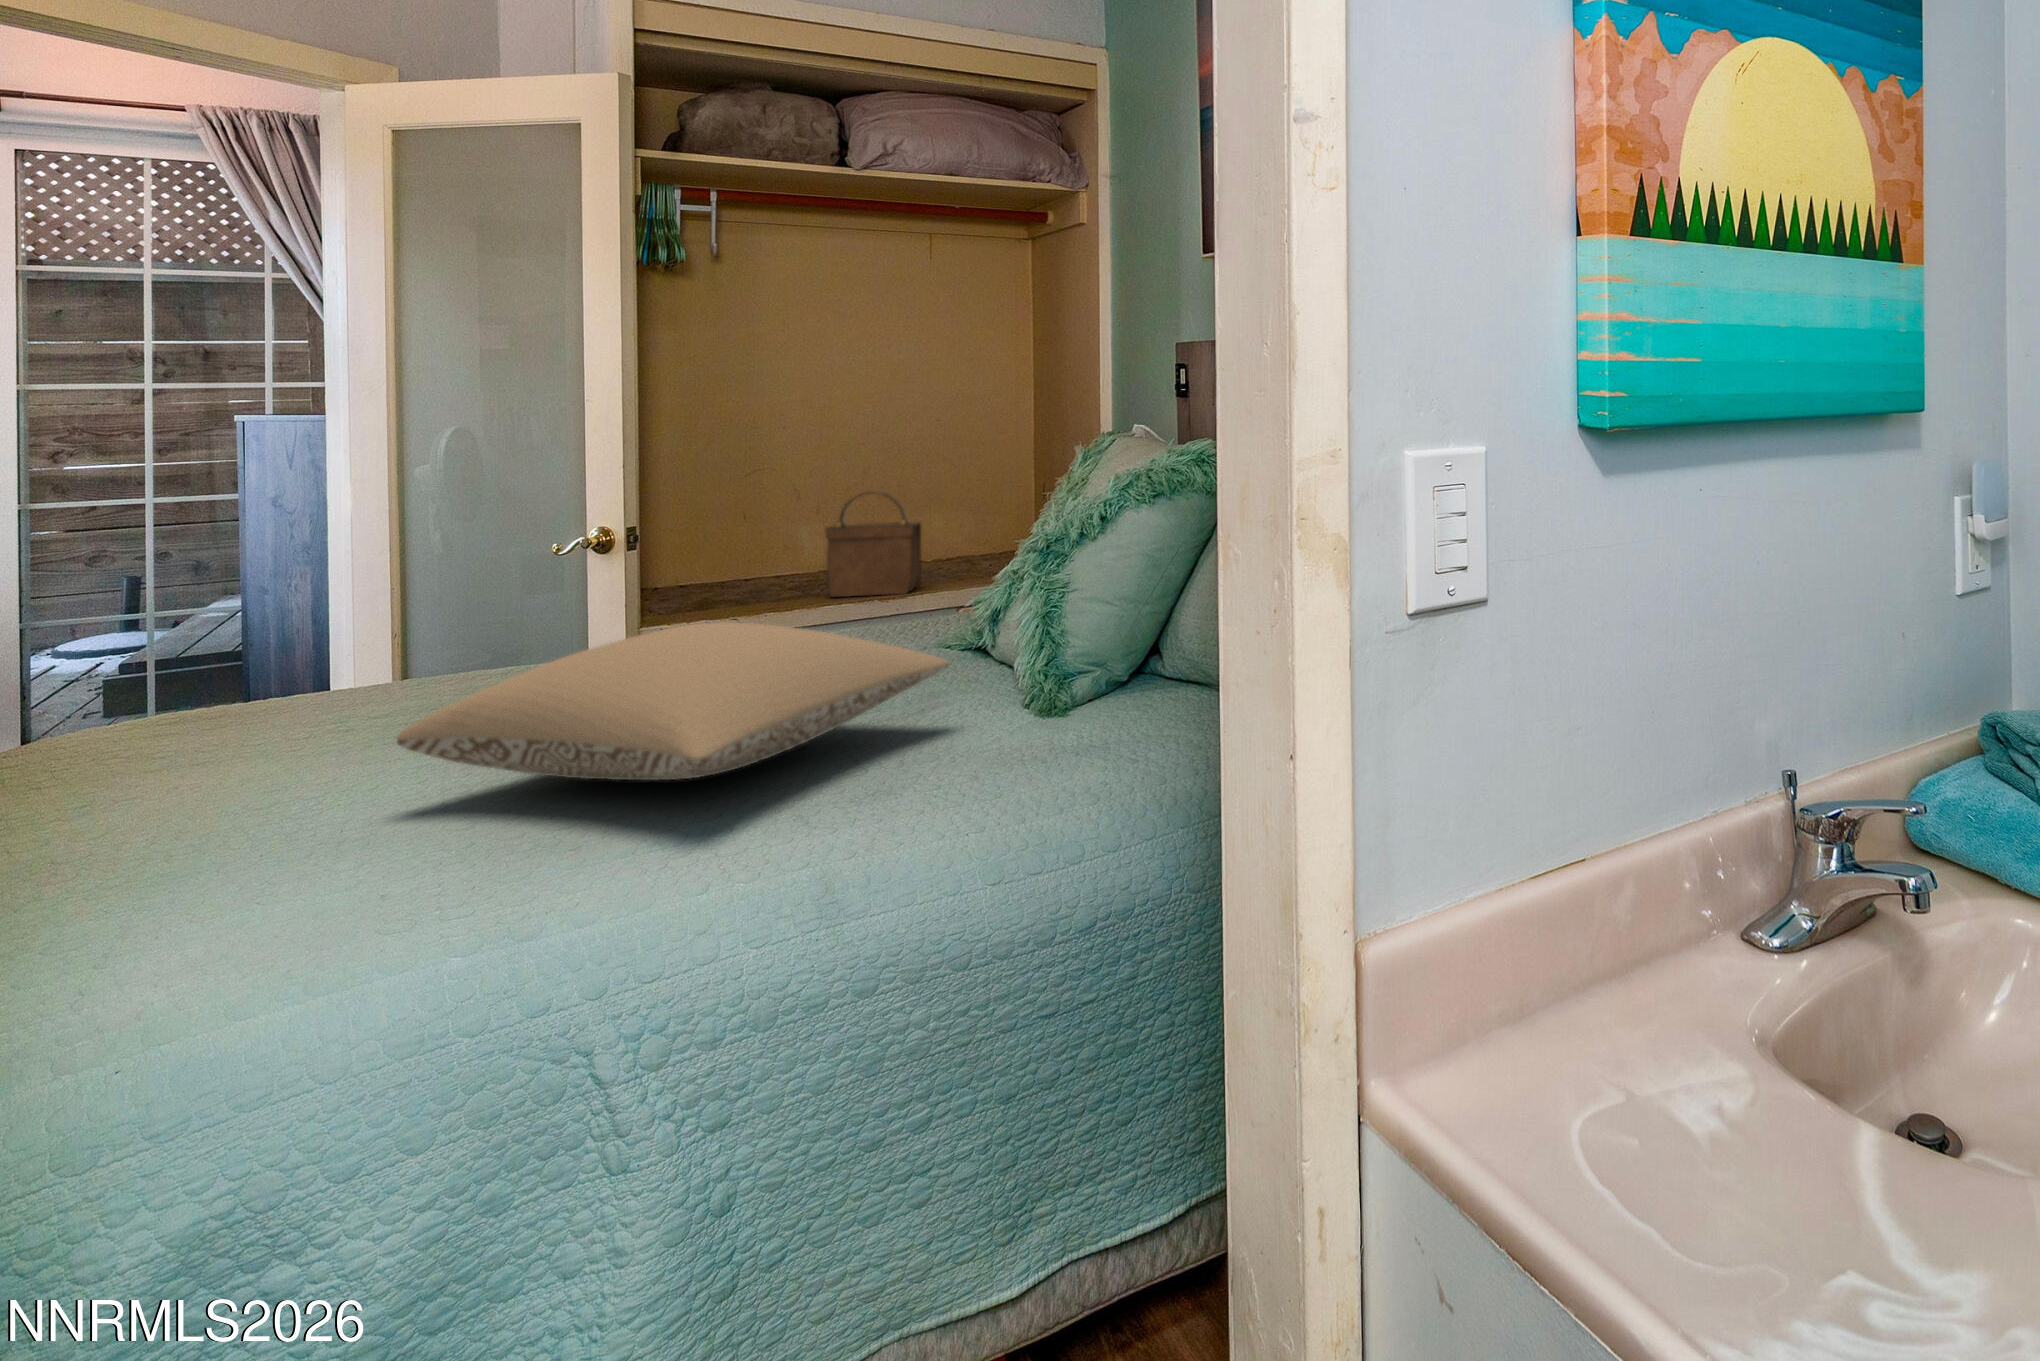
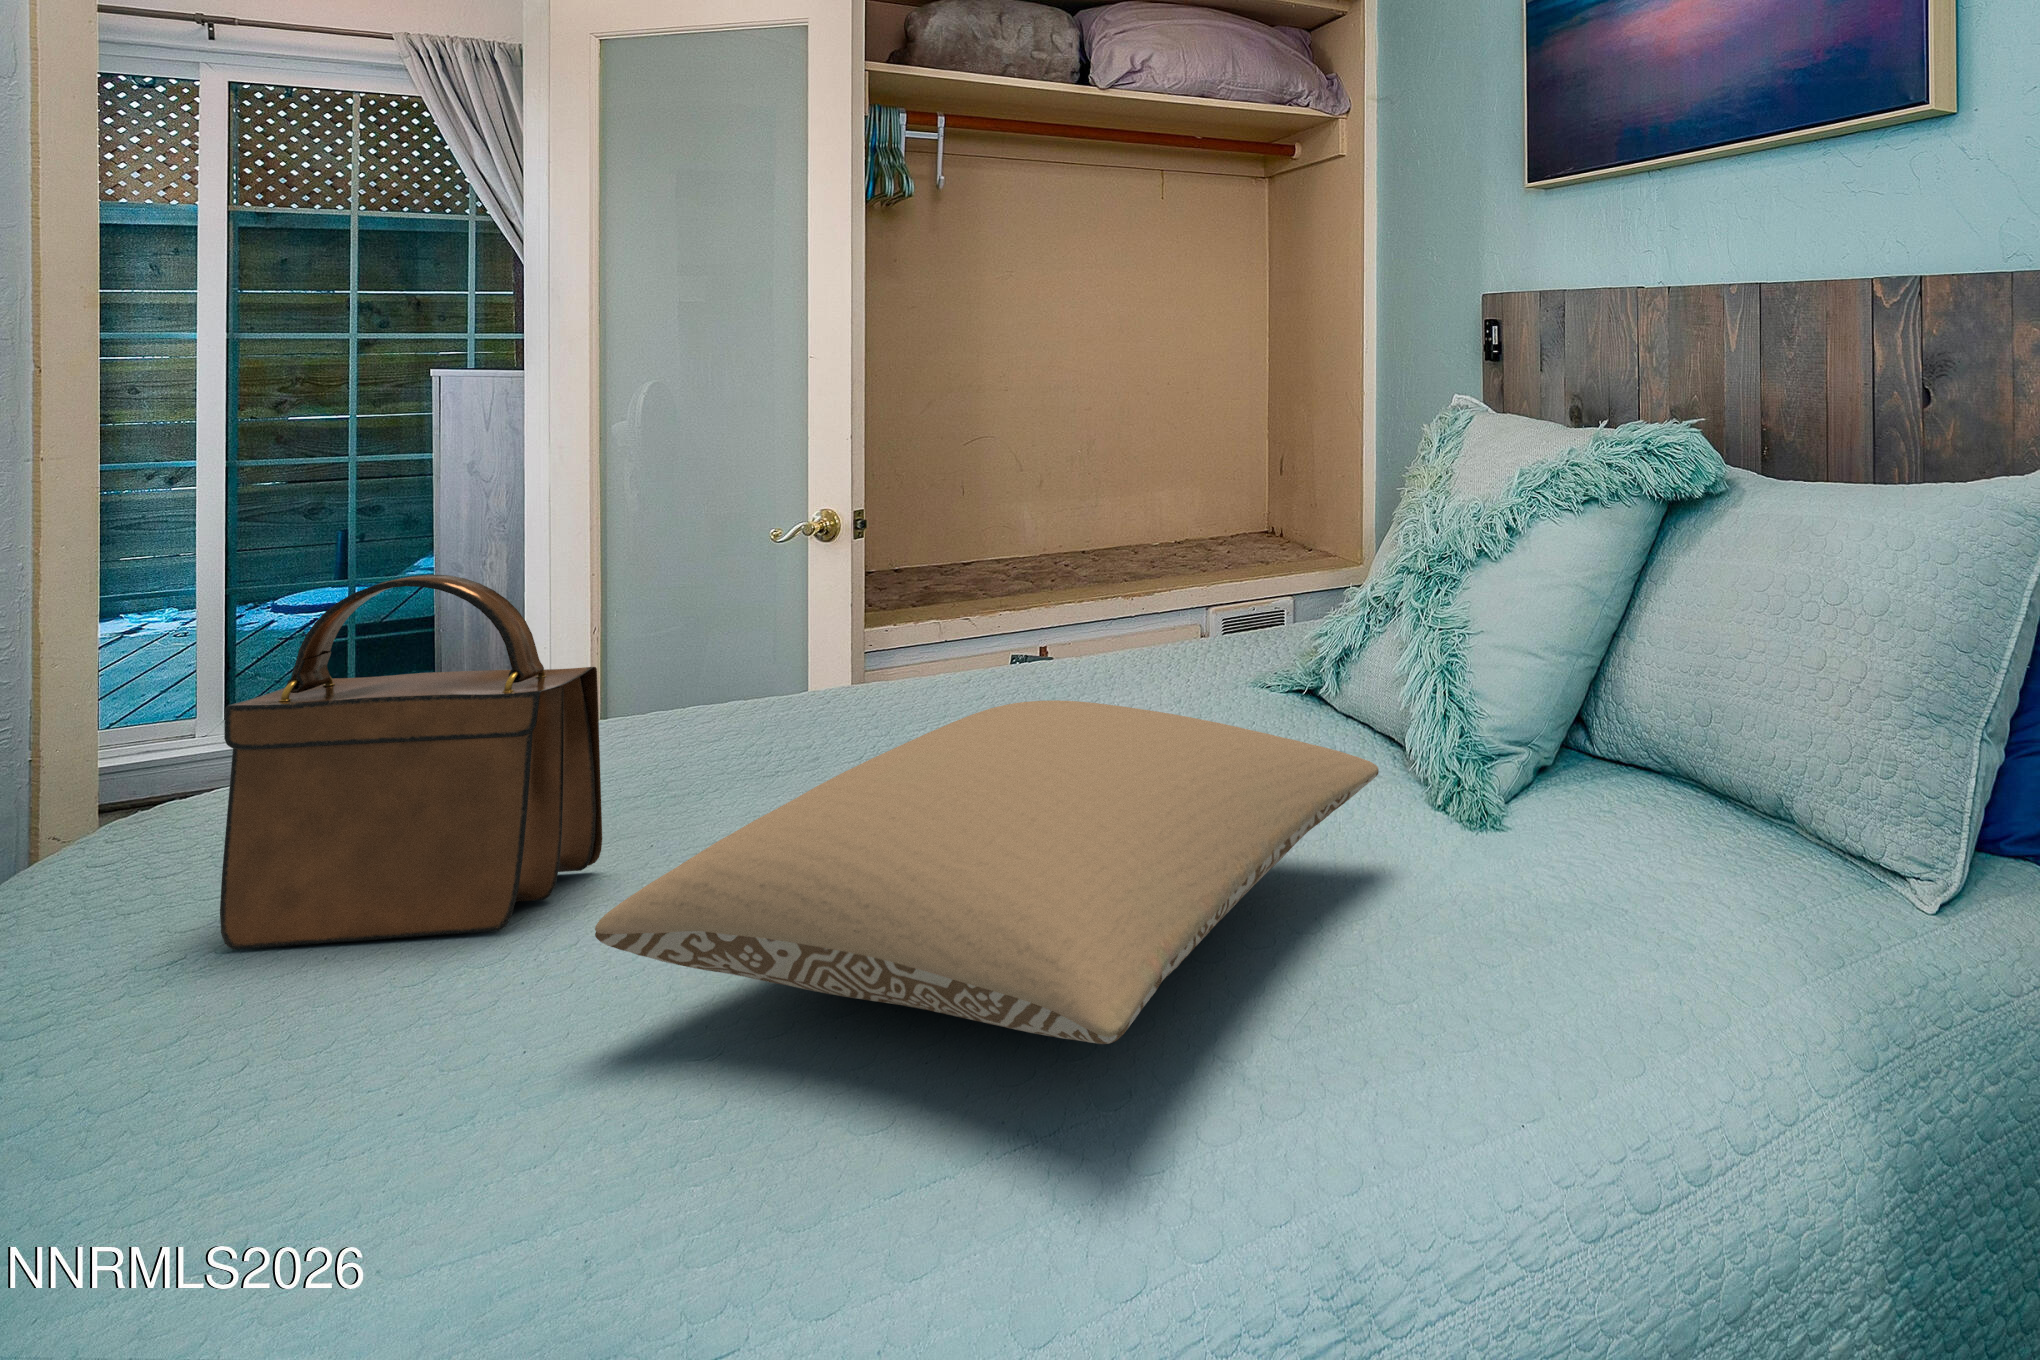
handbag: present [826,491,921,597] -> present [220,574,602,950]

